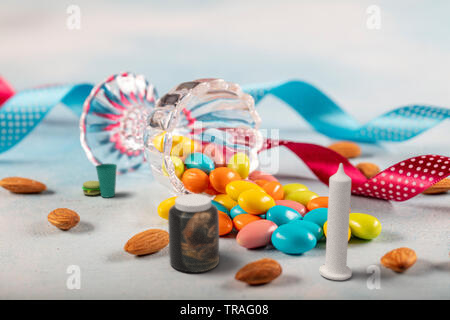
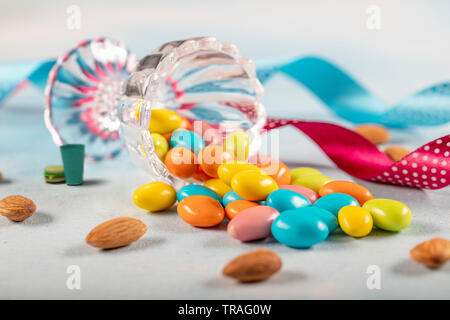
candle: present [319,163,352,280] -> none [330,127,372,277]
jar: present [168,194,219,272] -> none [140,171,204,268]

